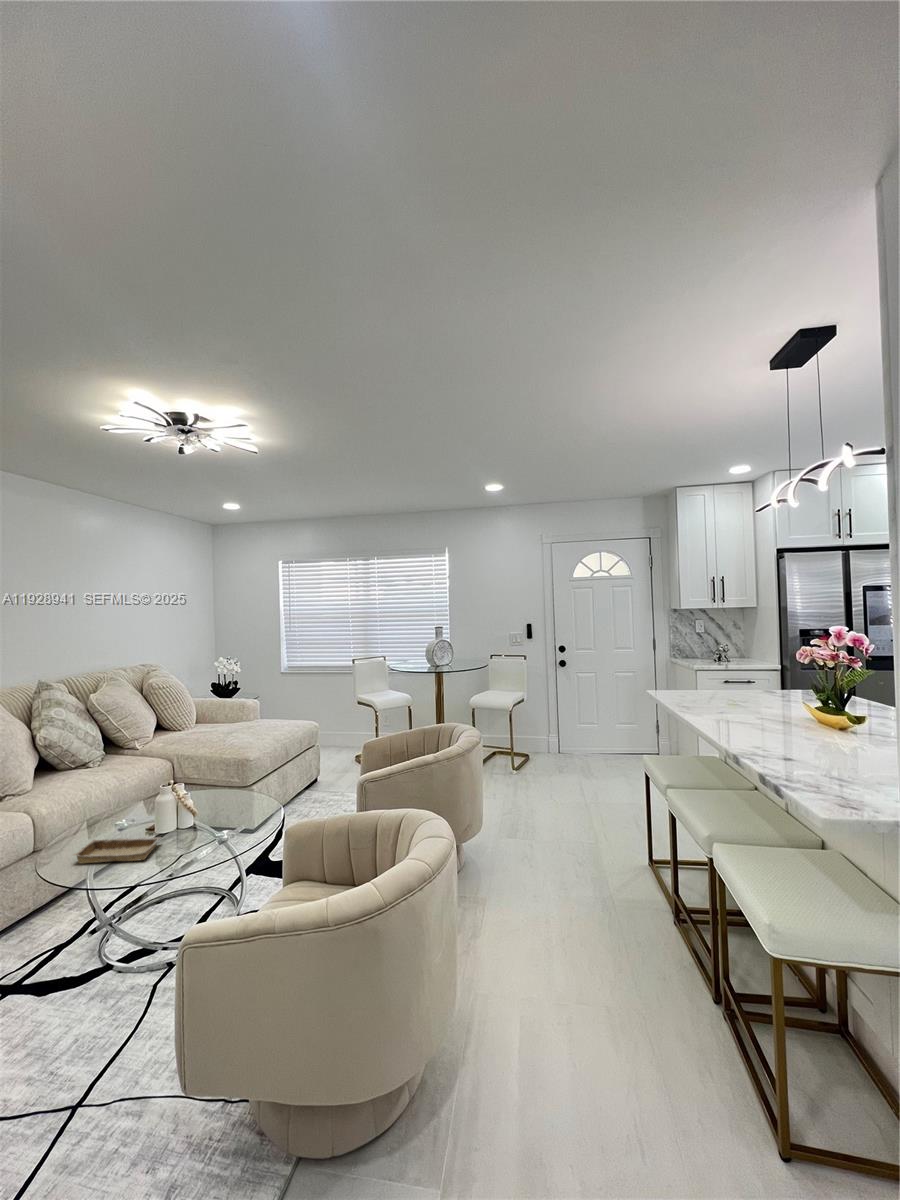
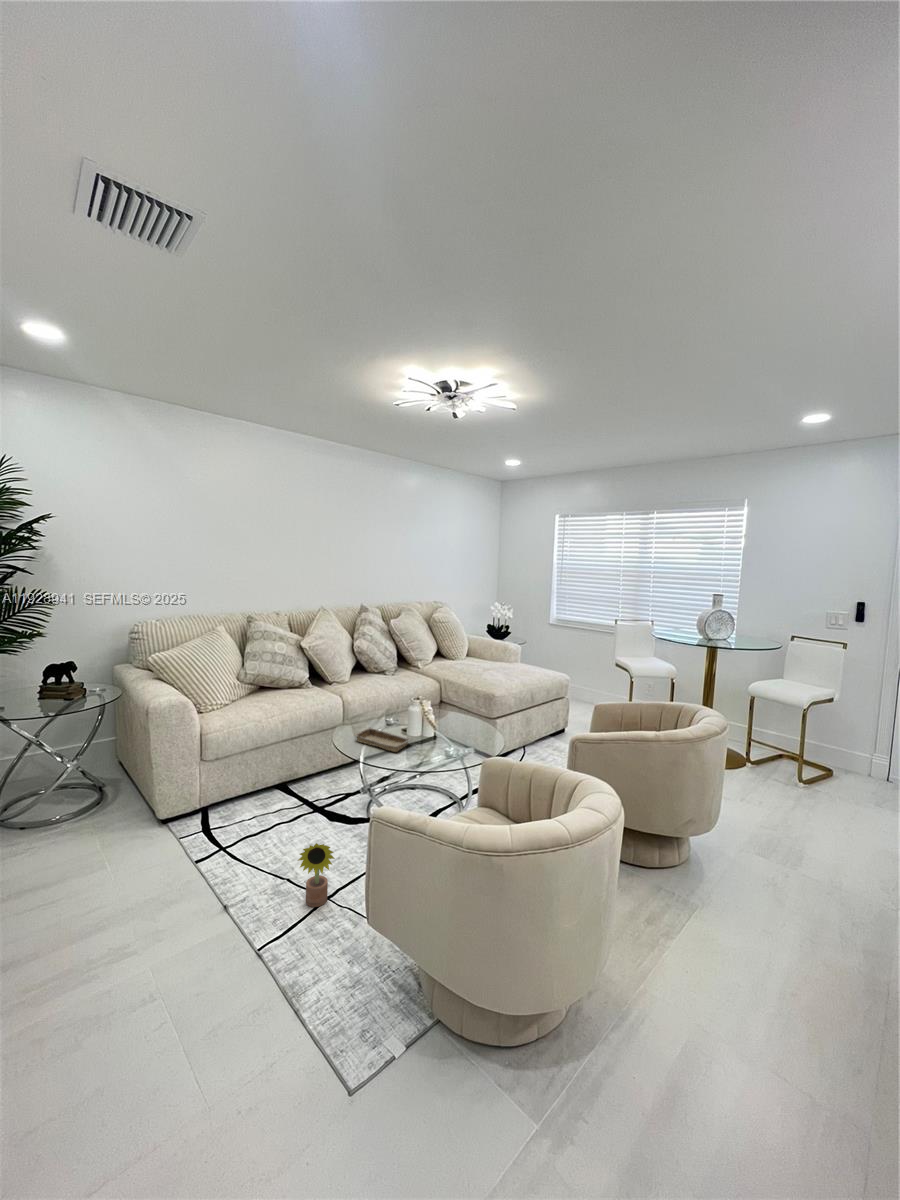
decorative plant: none [30,1022,96,1128] -> present [298,843,335,907]

